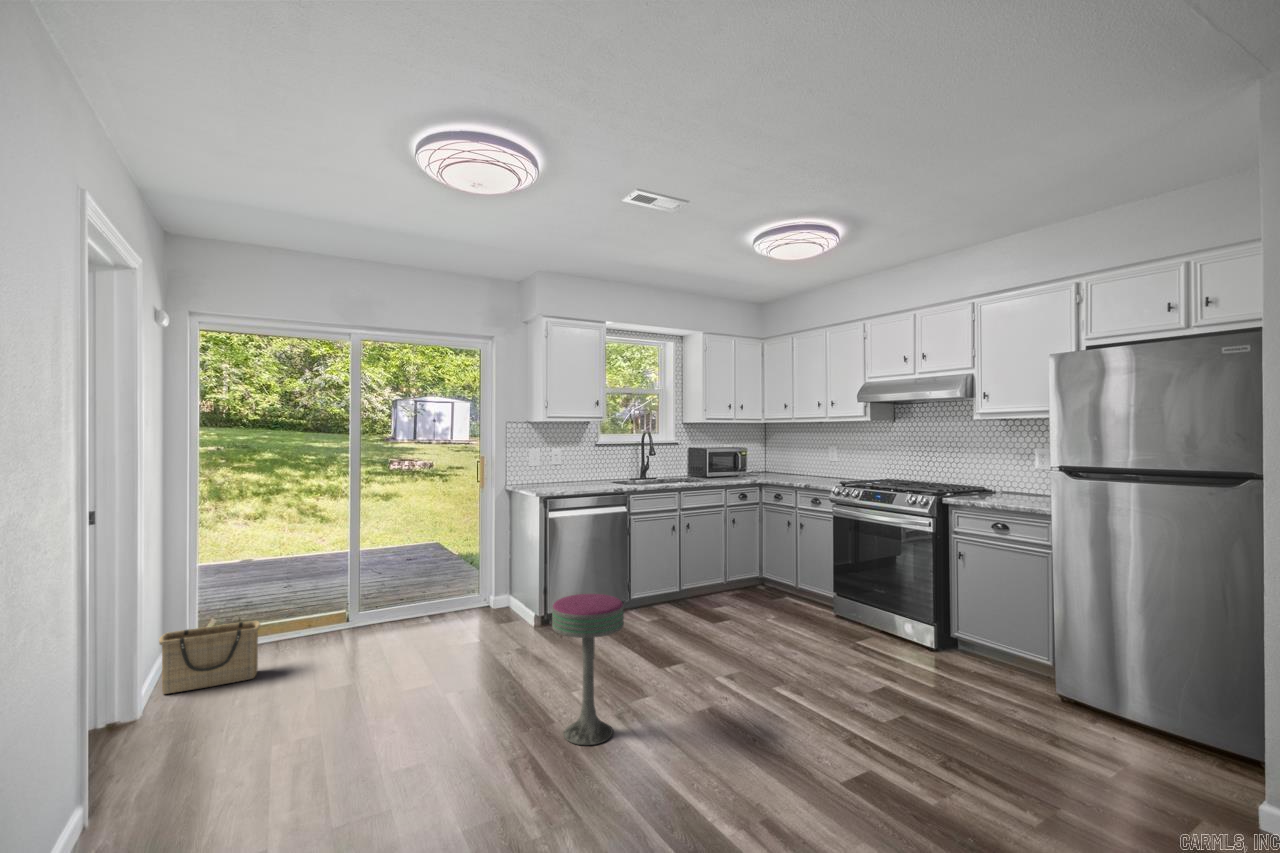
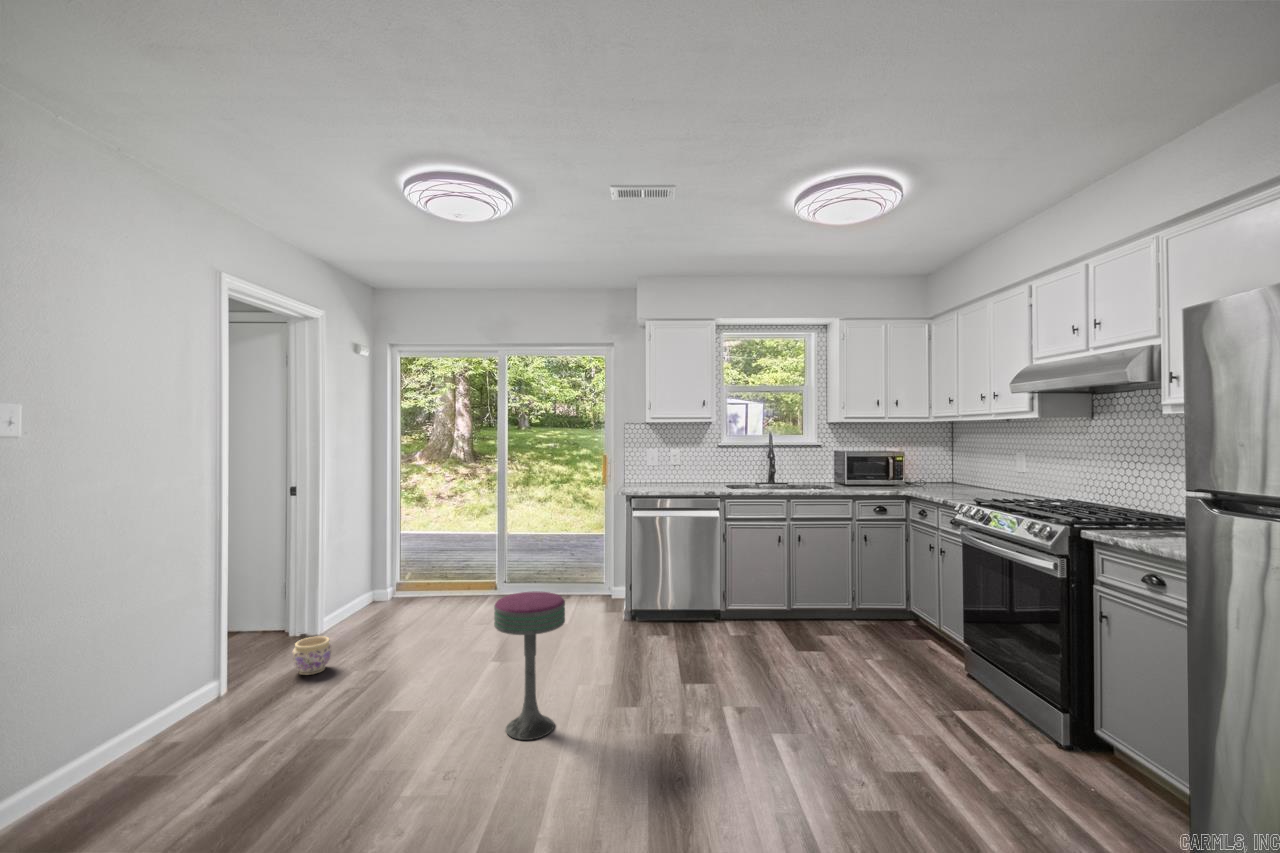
basket: present [159,621,260,694] -> none [338,577,405,621]
planter: none [194,706,252,764] -> present [292,636,332,675]

